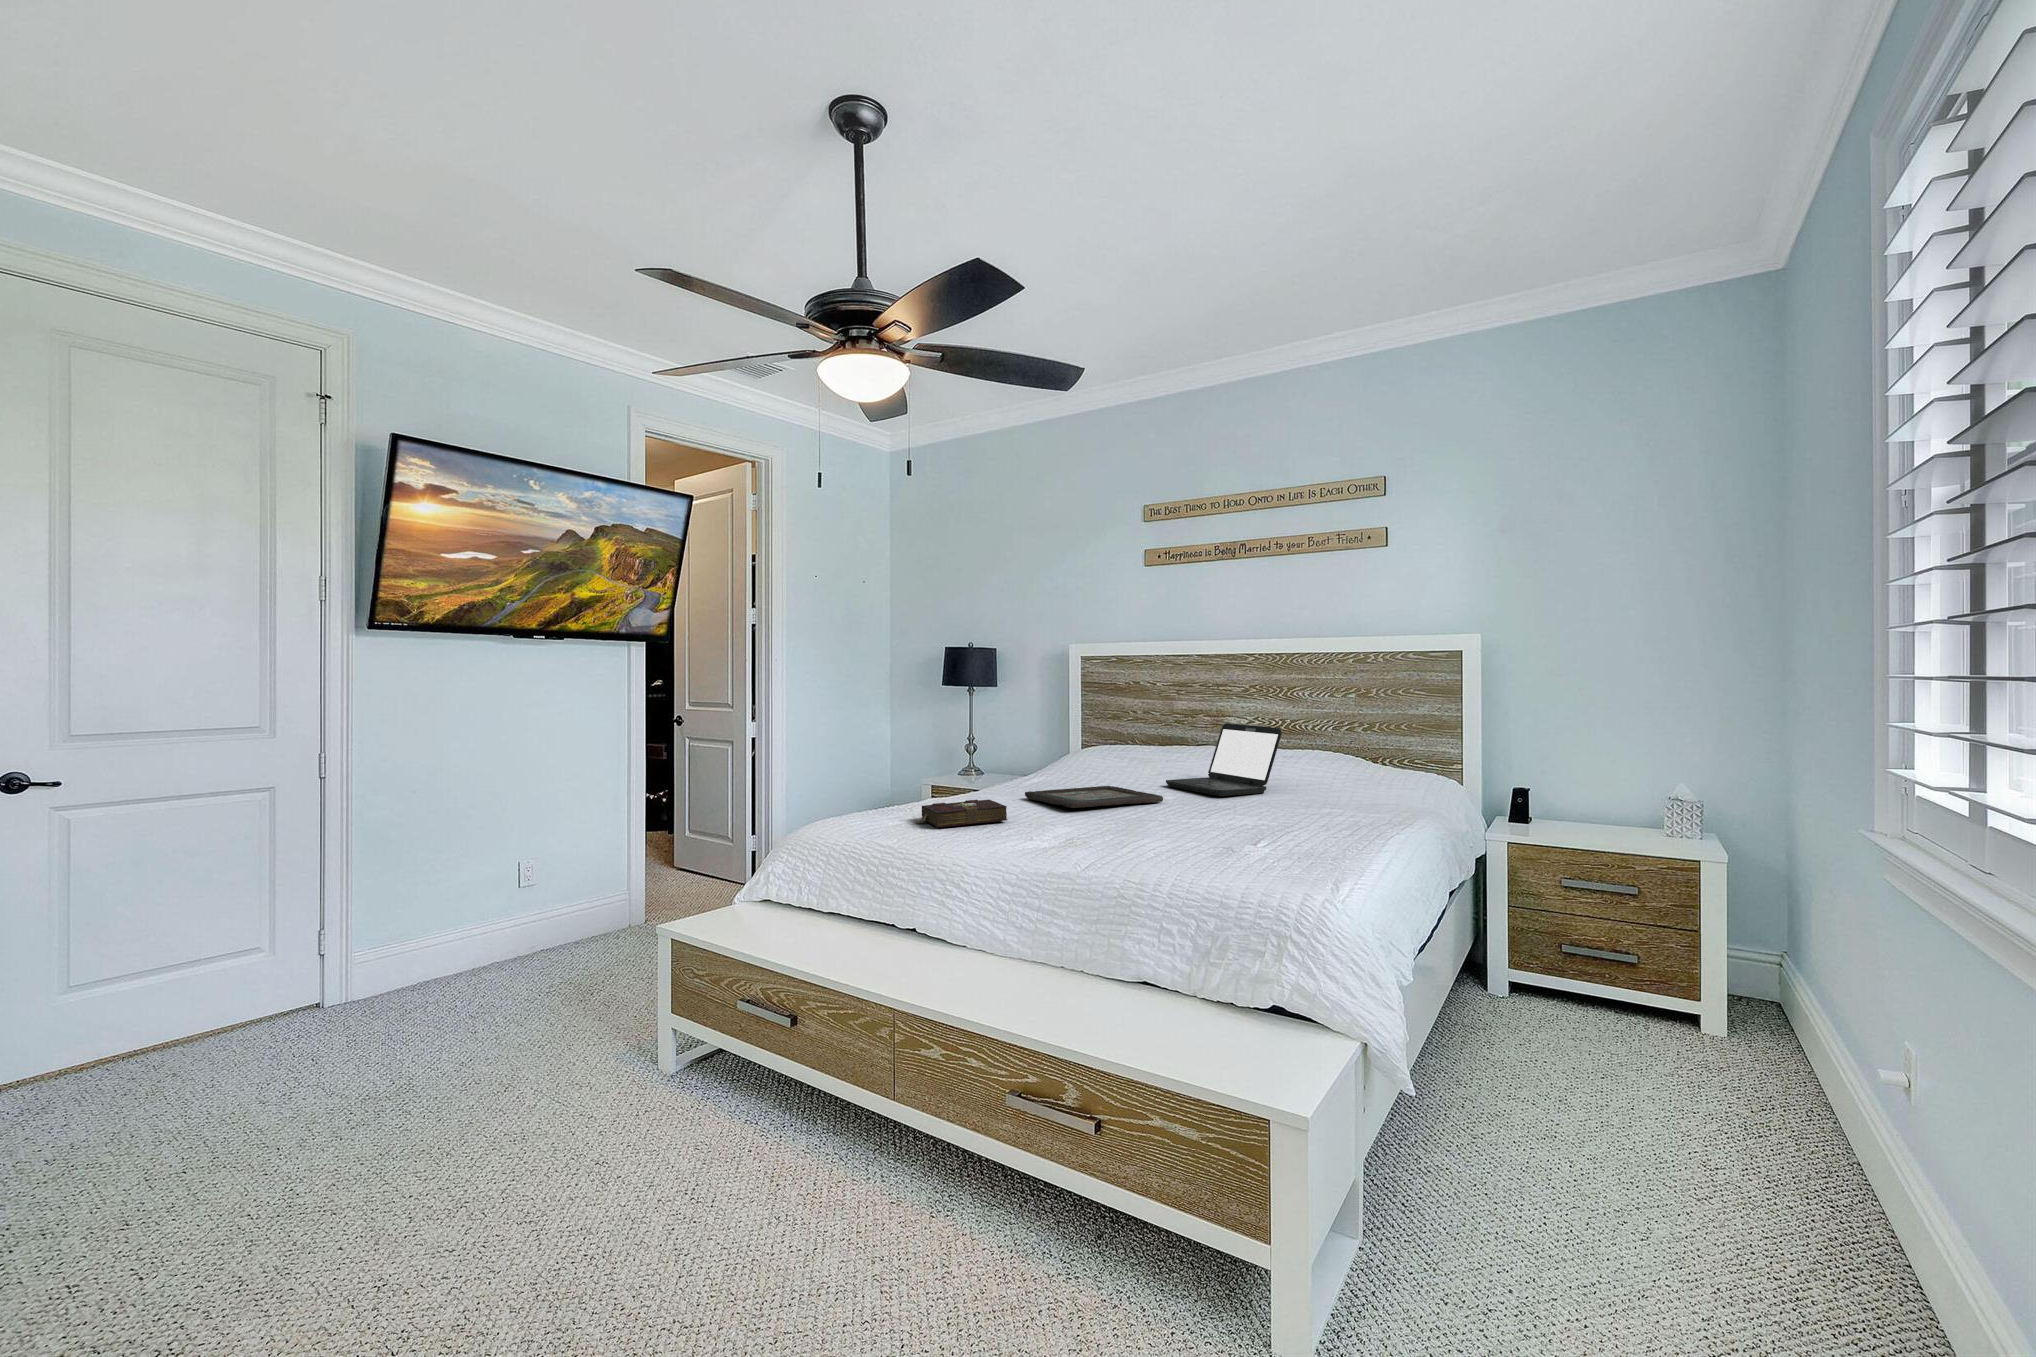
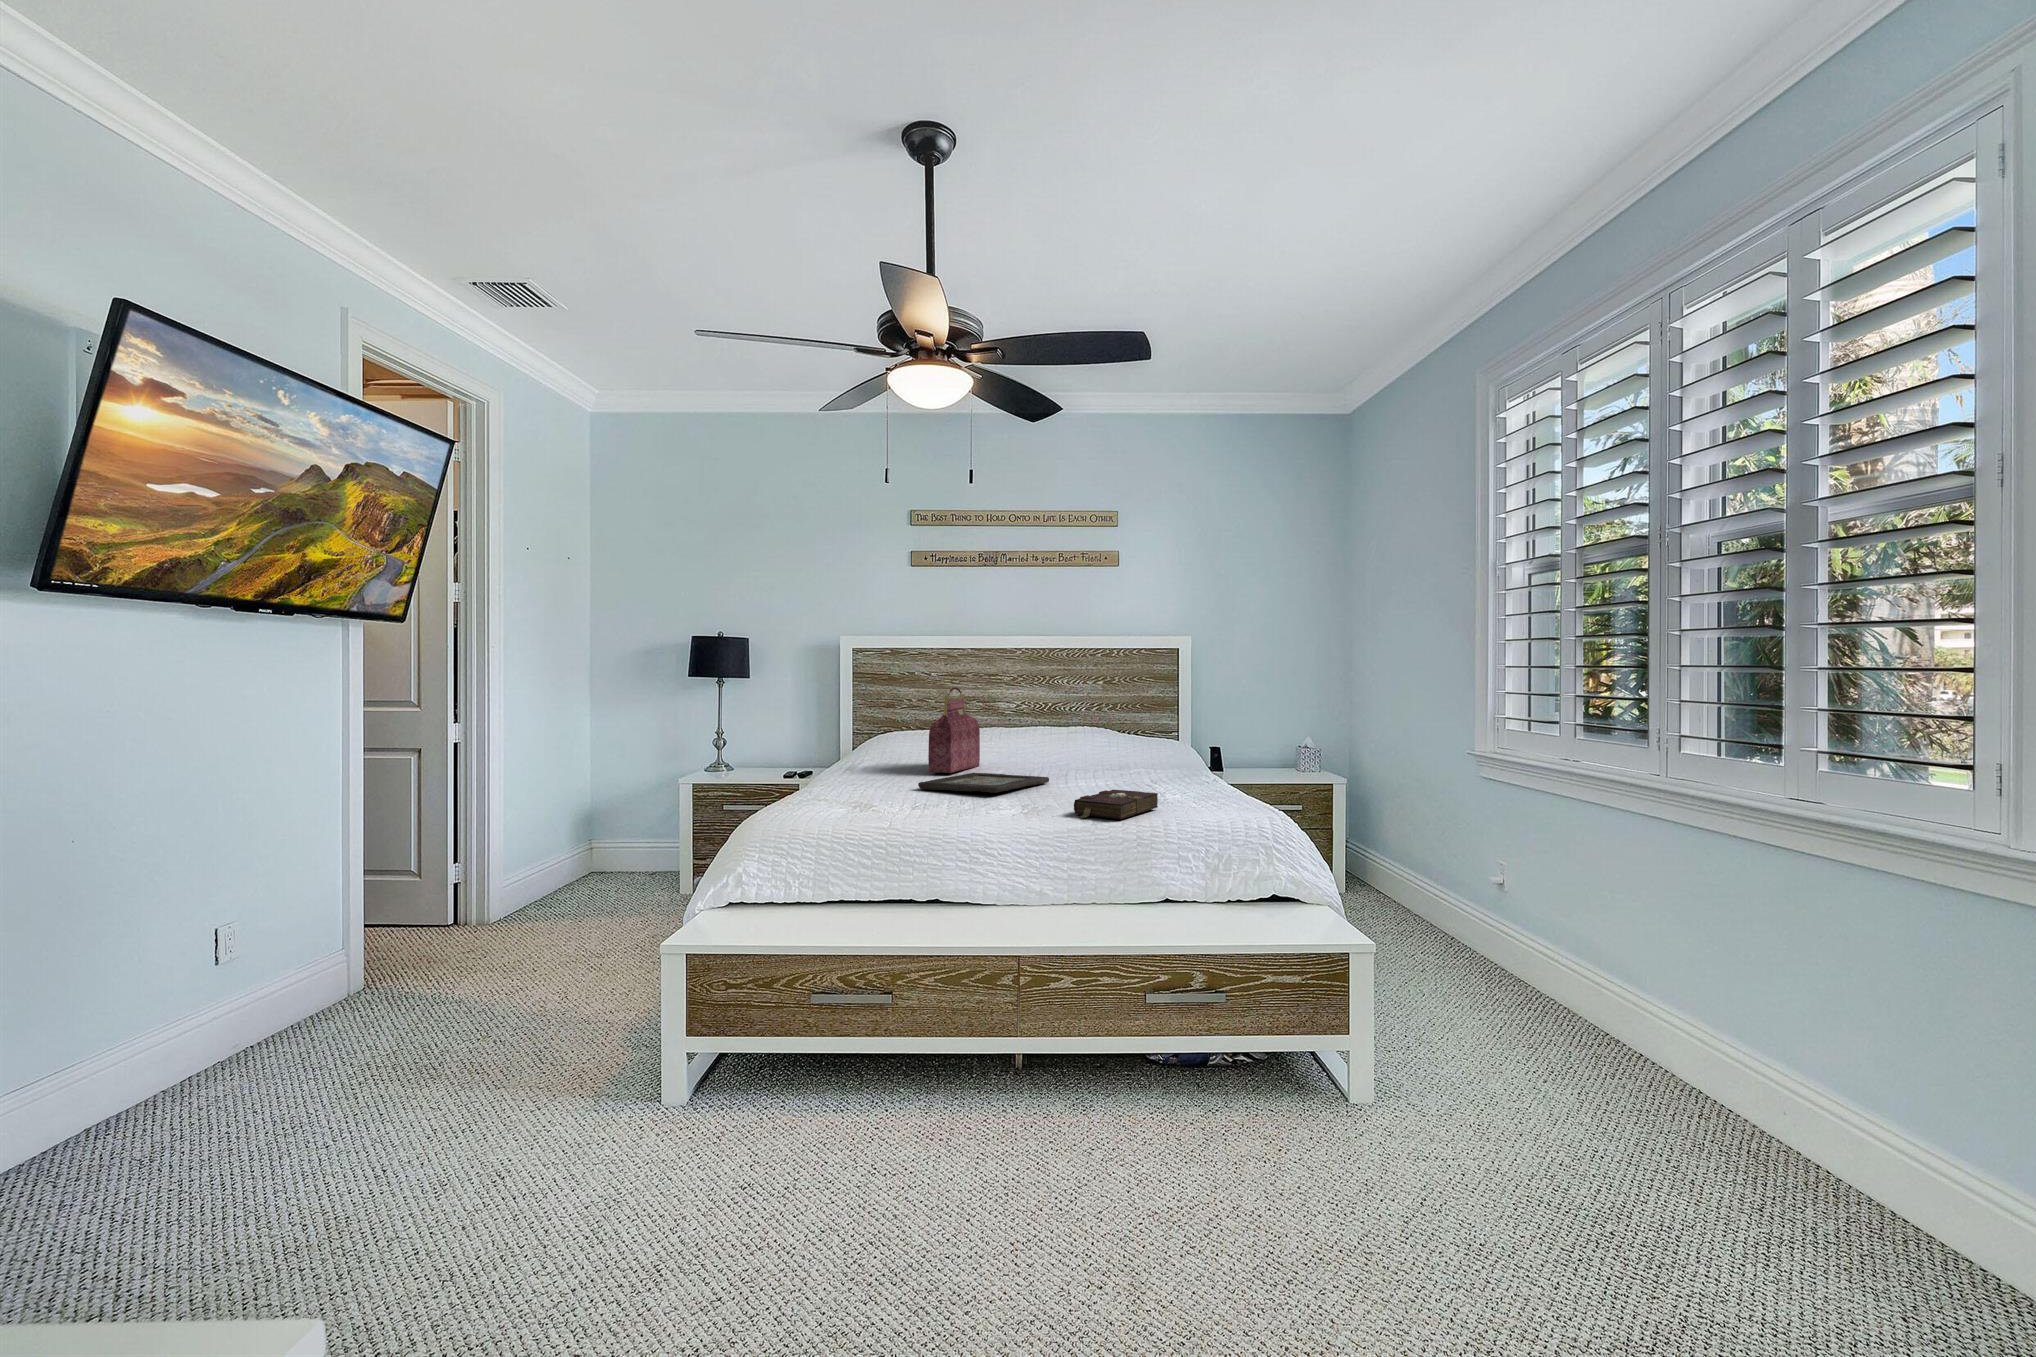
handbag: none [1075,697,1148,784] -> present [928,687,980,773]
laptop: present [1166,723,1282,796] -> none [1013,710,1117,774]
book: present [916,800,1007,828] -> present [1074,790,1158,819]

